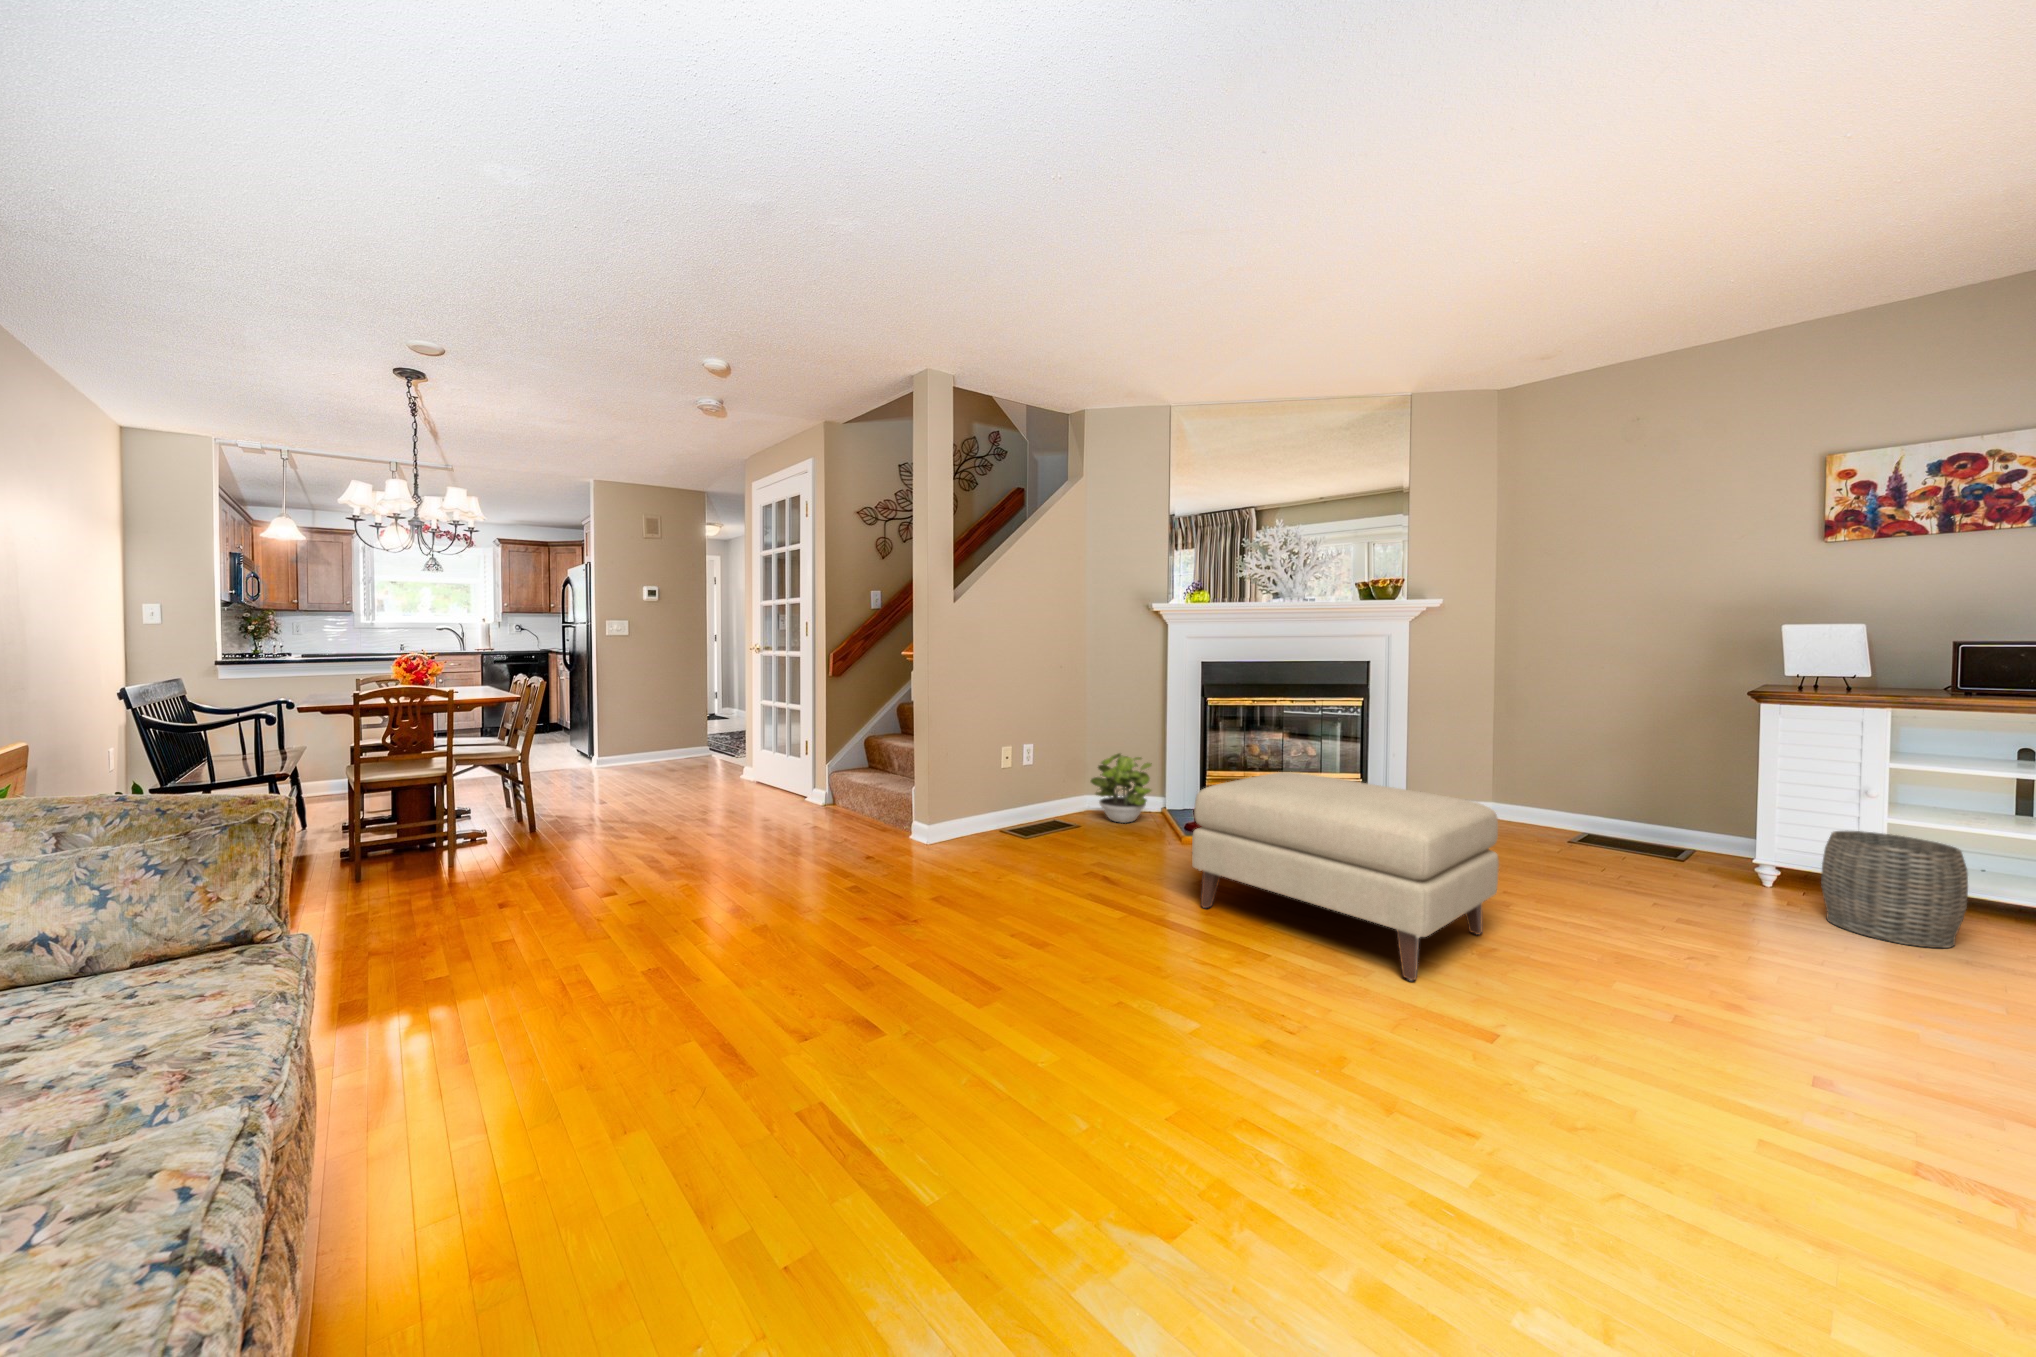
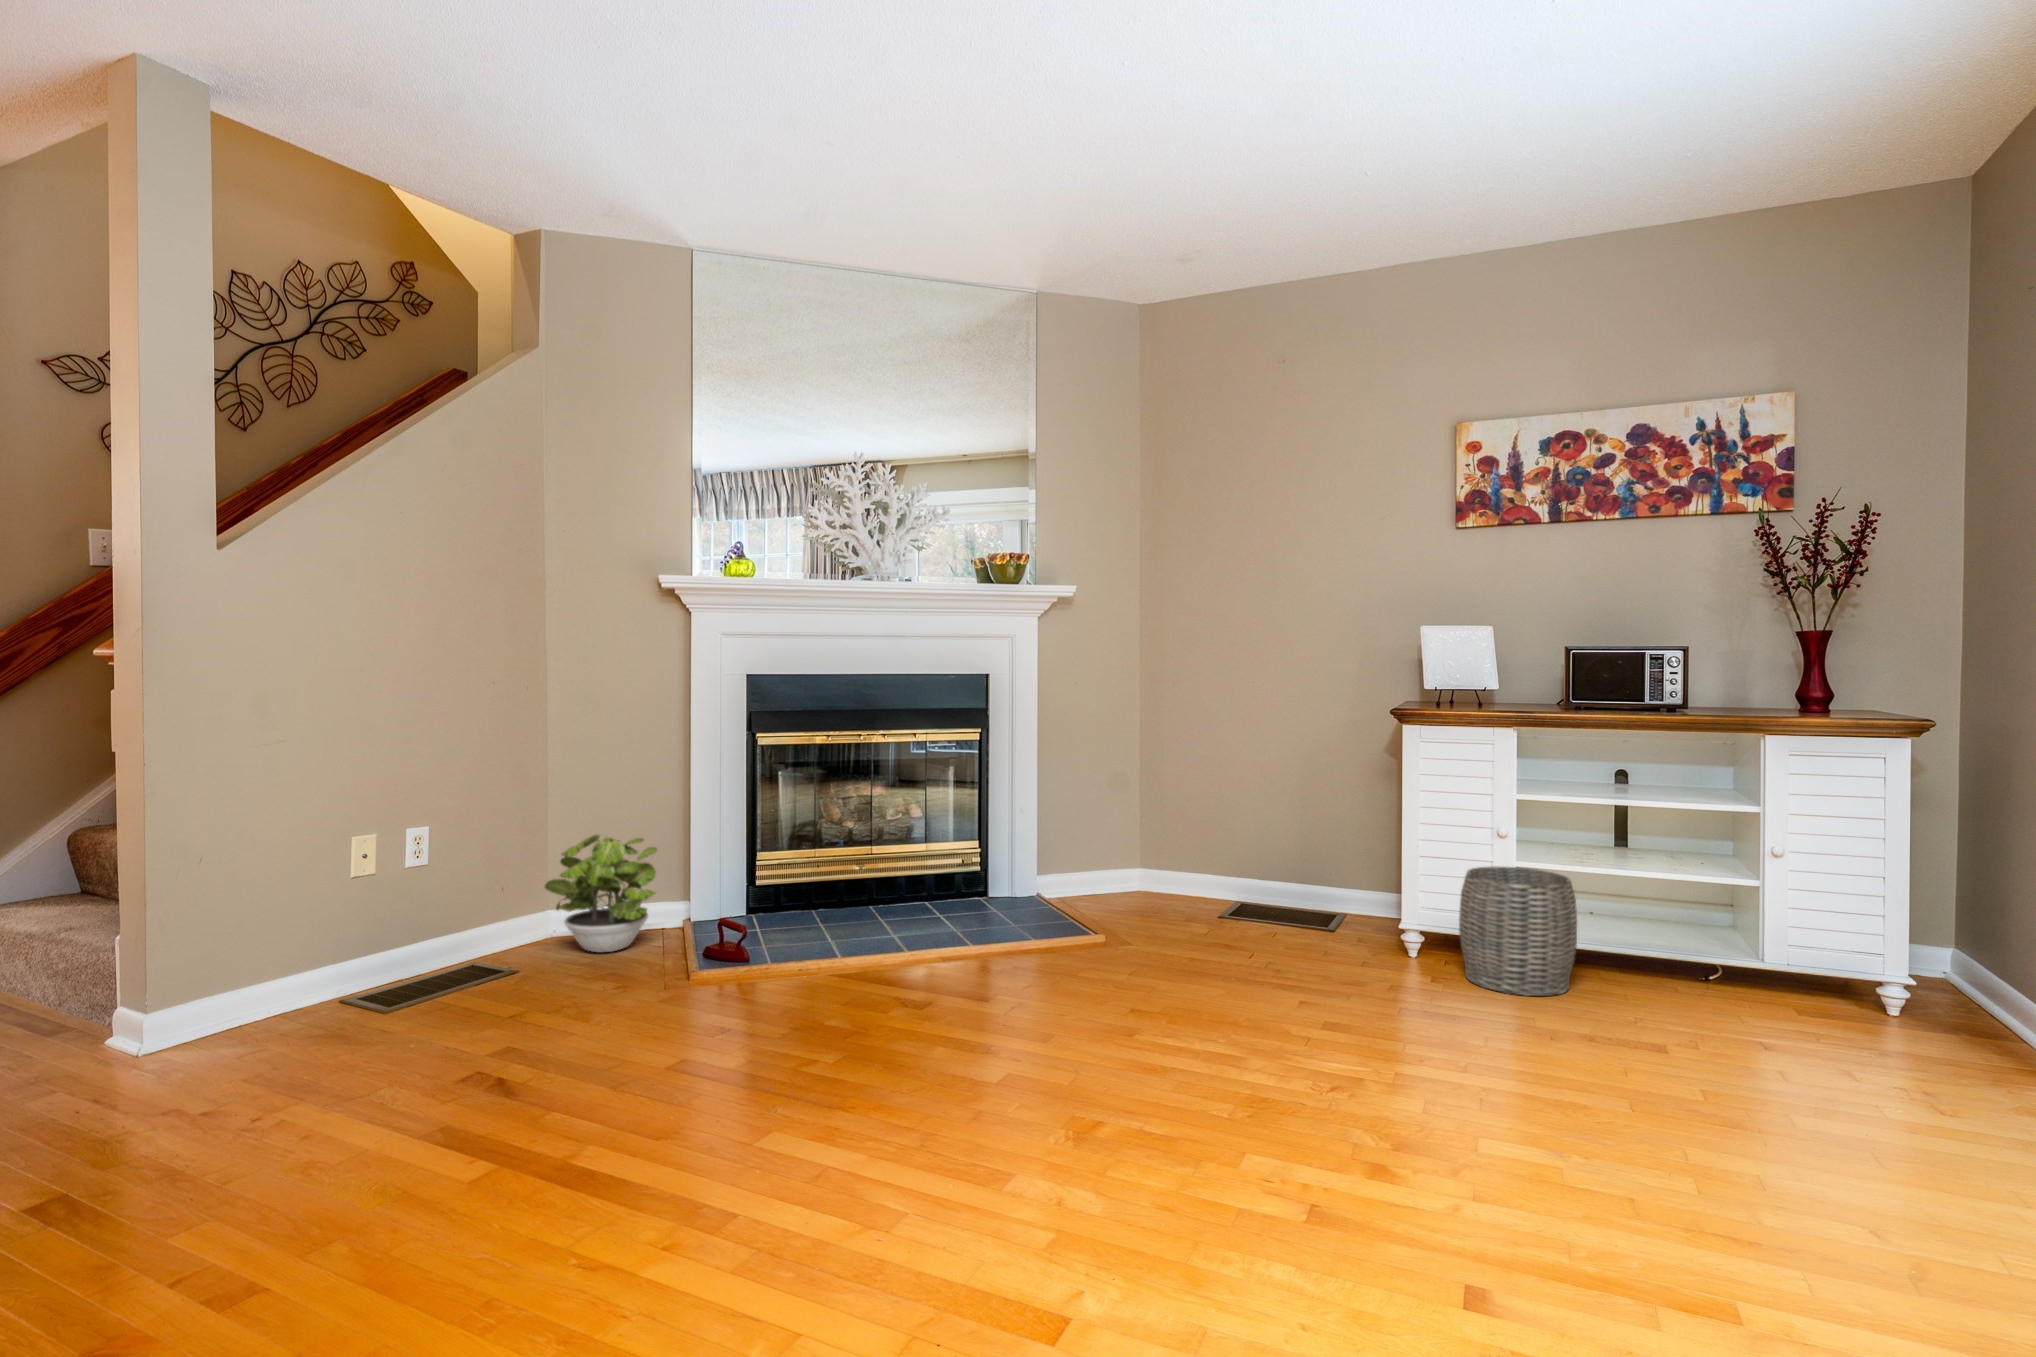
ottoman: present [1192,772,1499,980] -> none [678,849,1114,1157]

